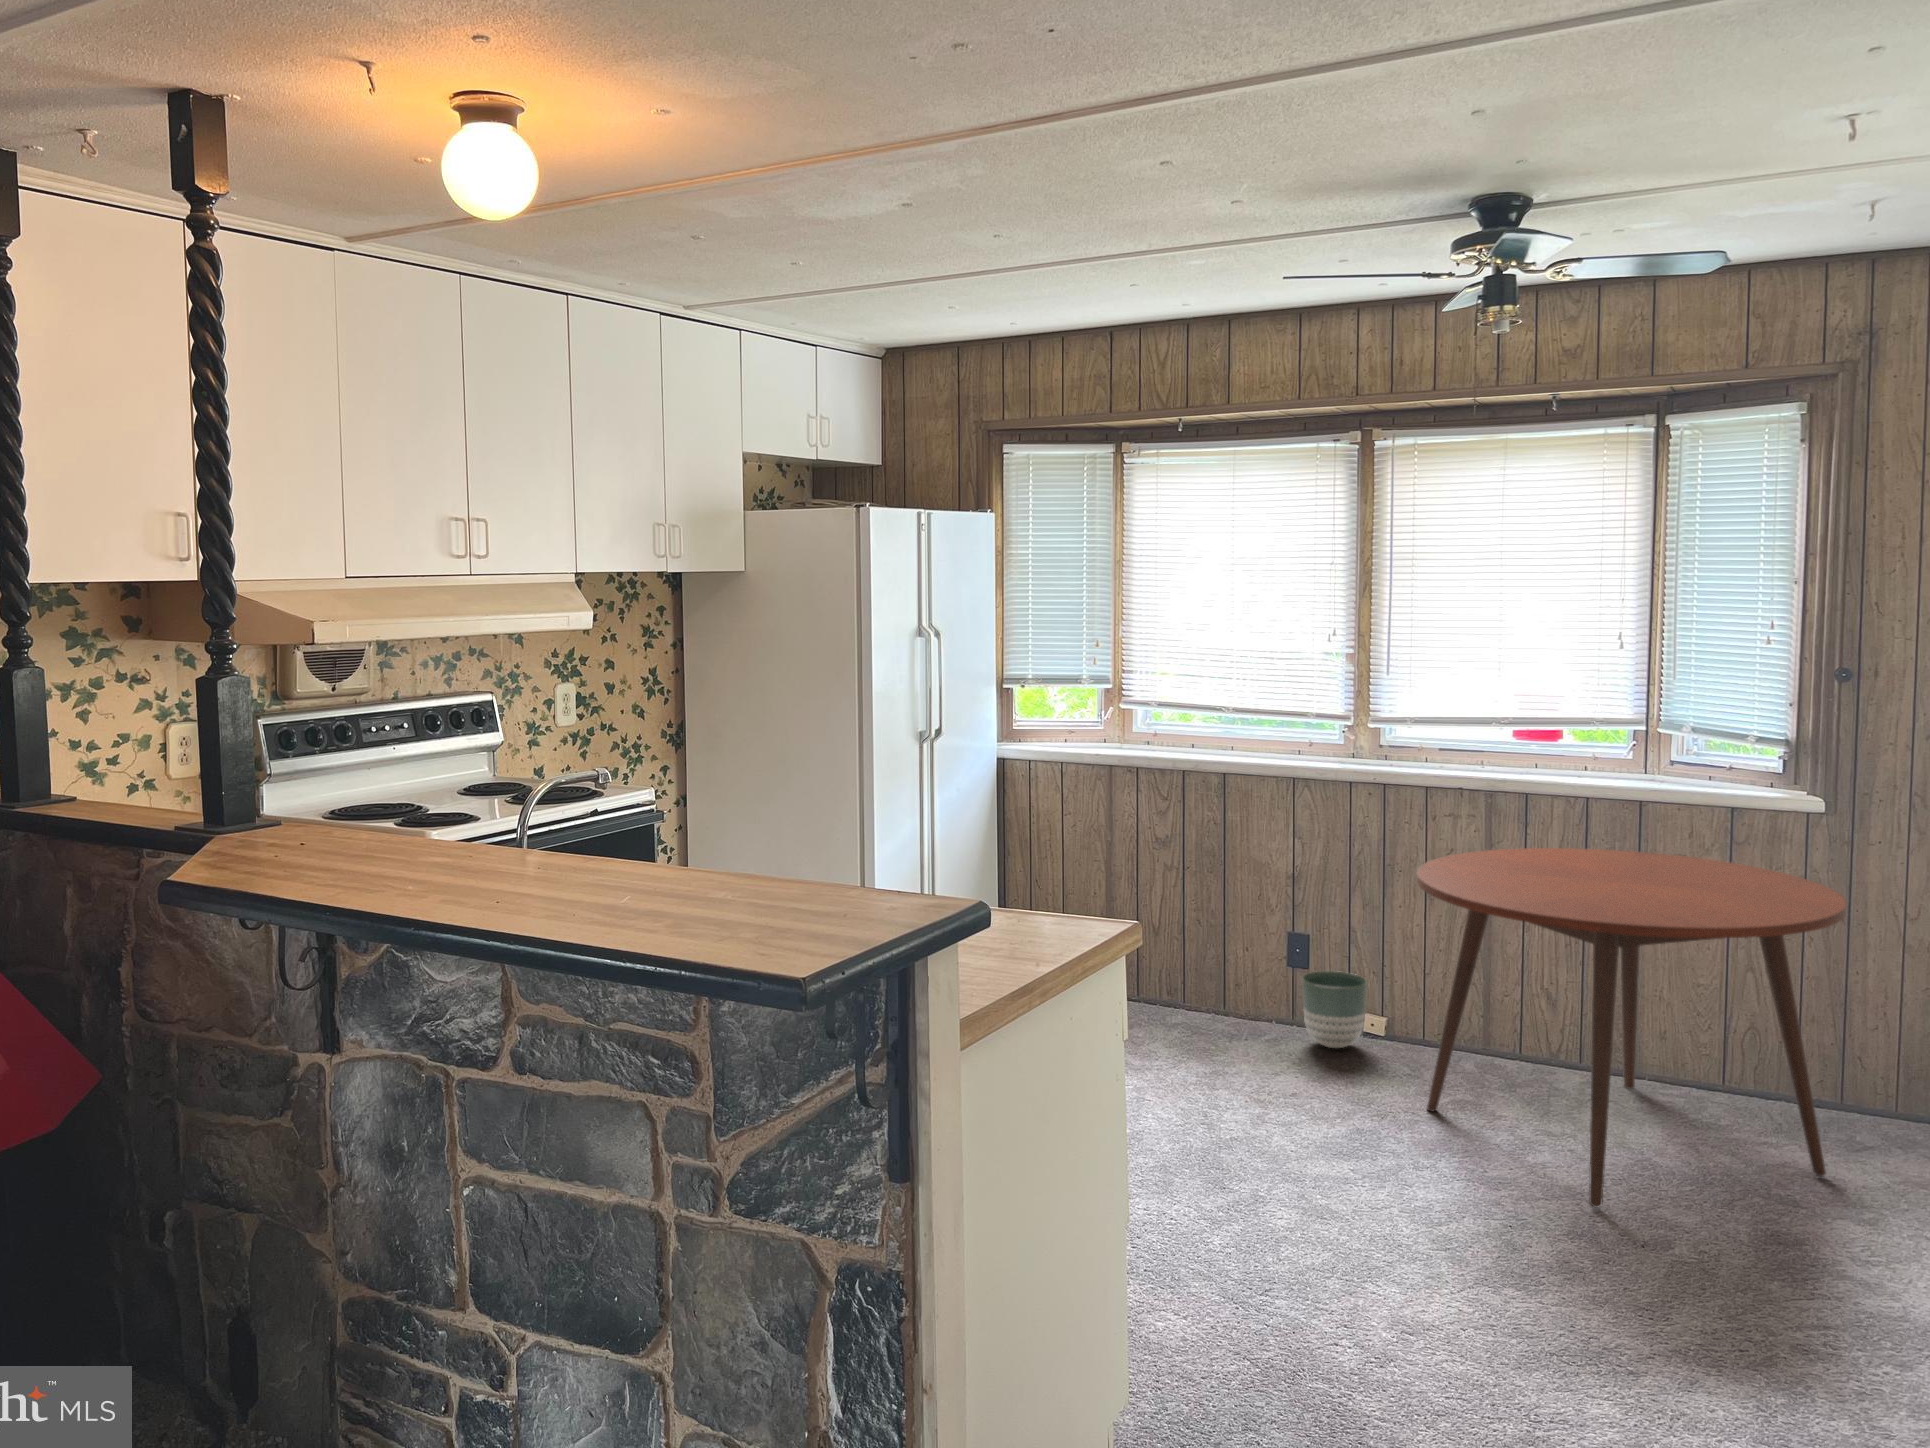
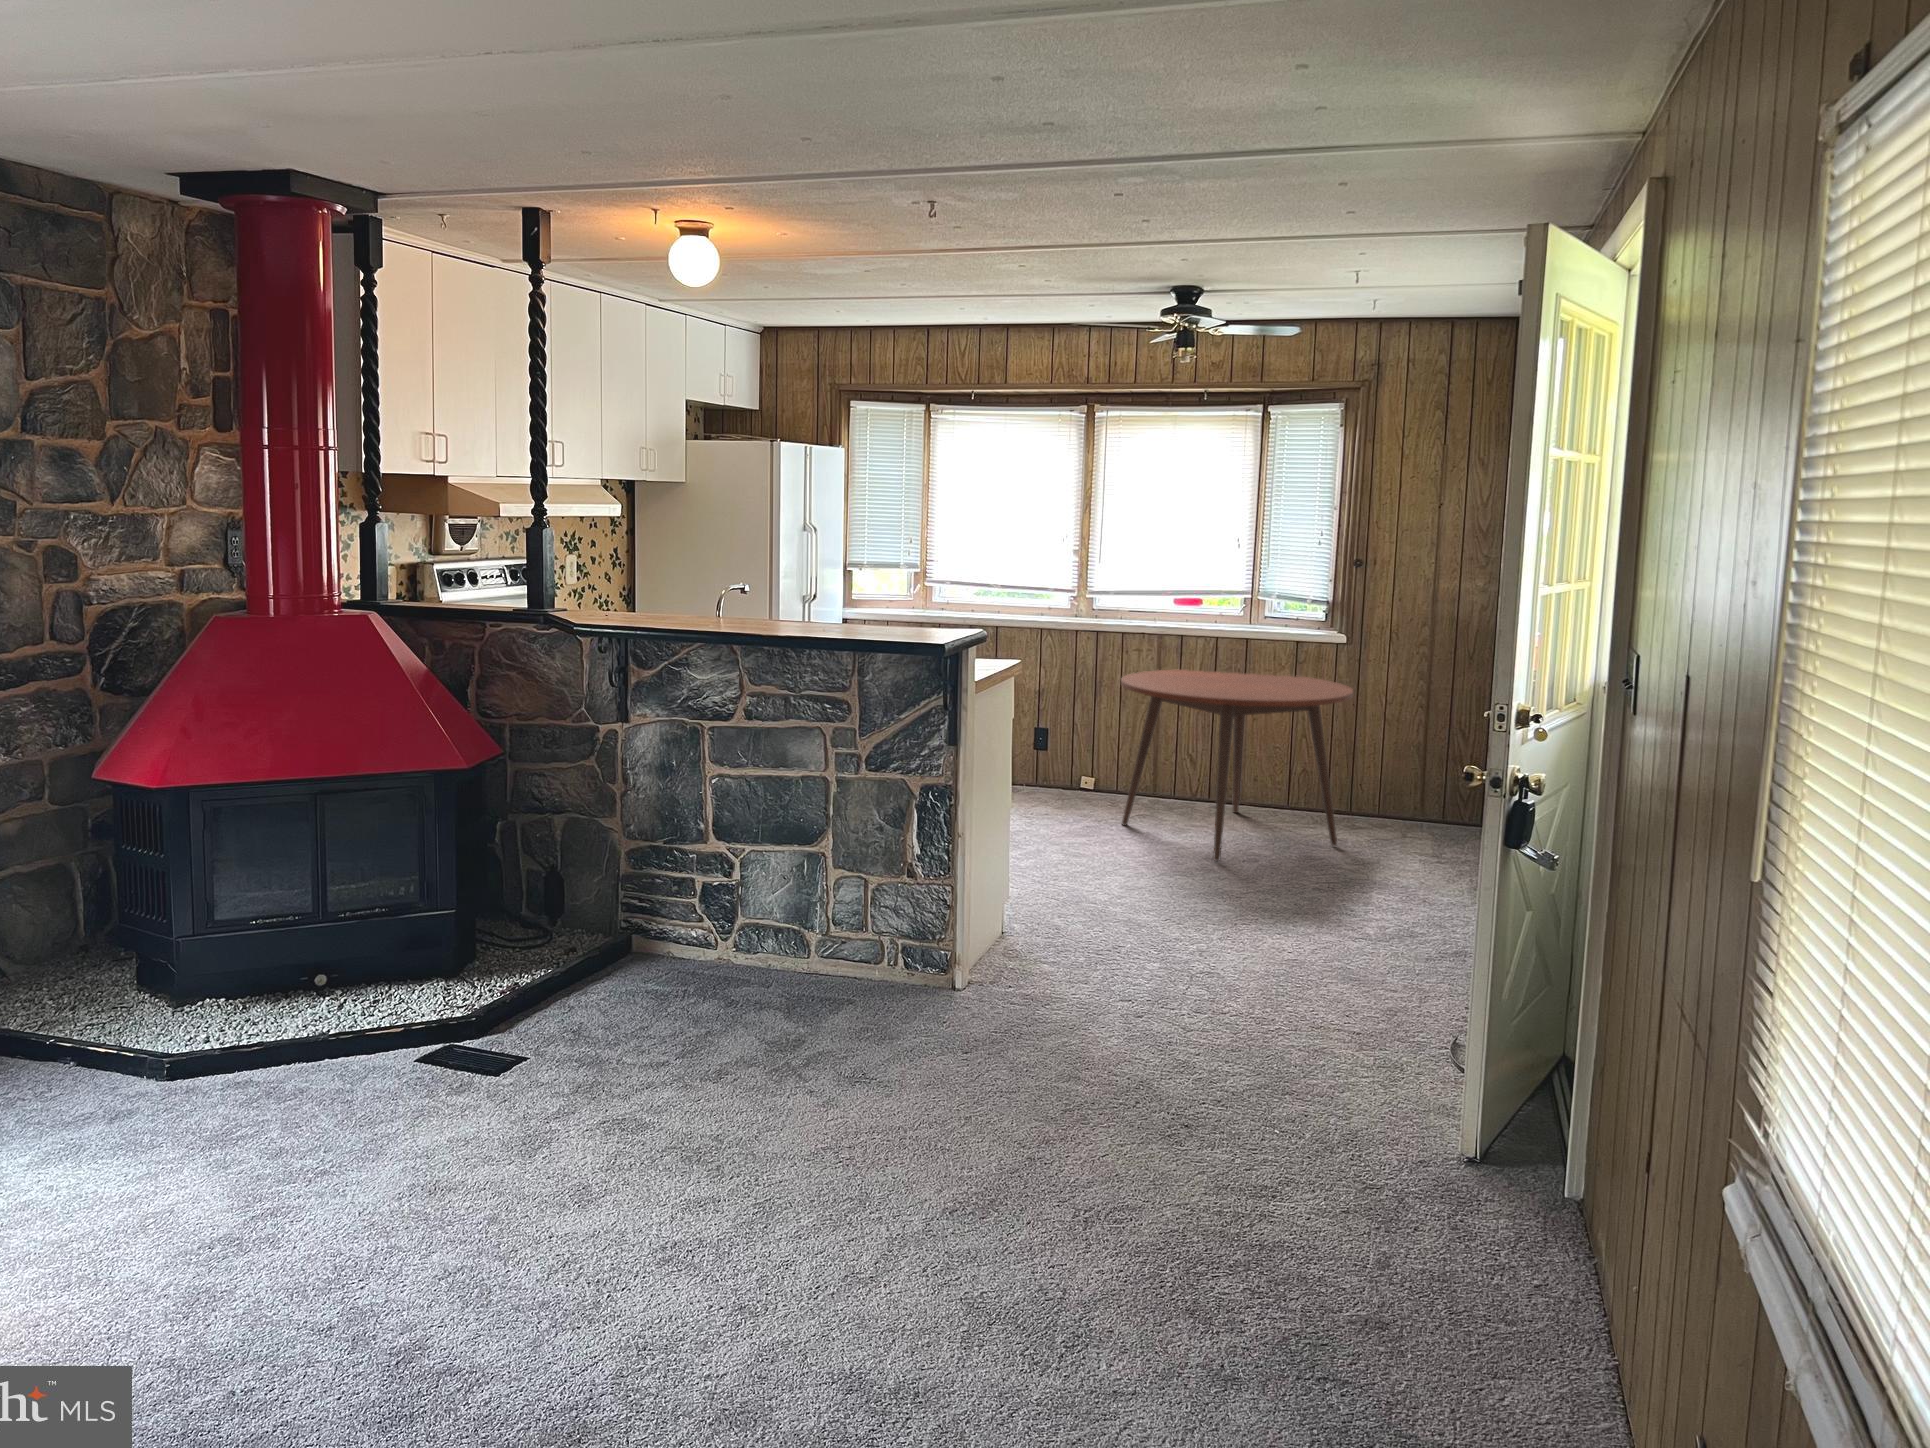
planter: present [1302,971,1367,1048] -> none [1044,751,1084,798]

